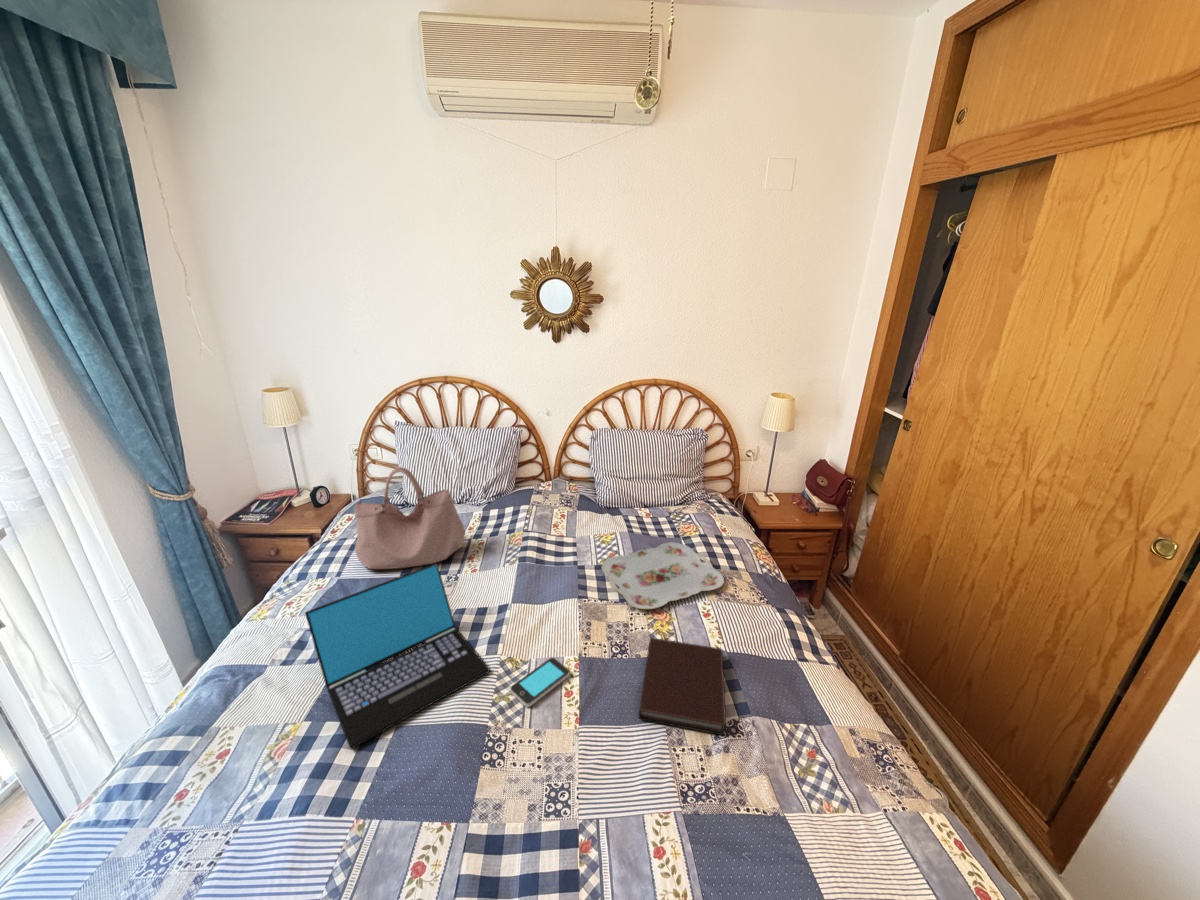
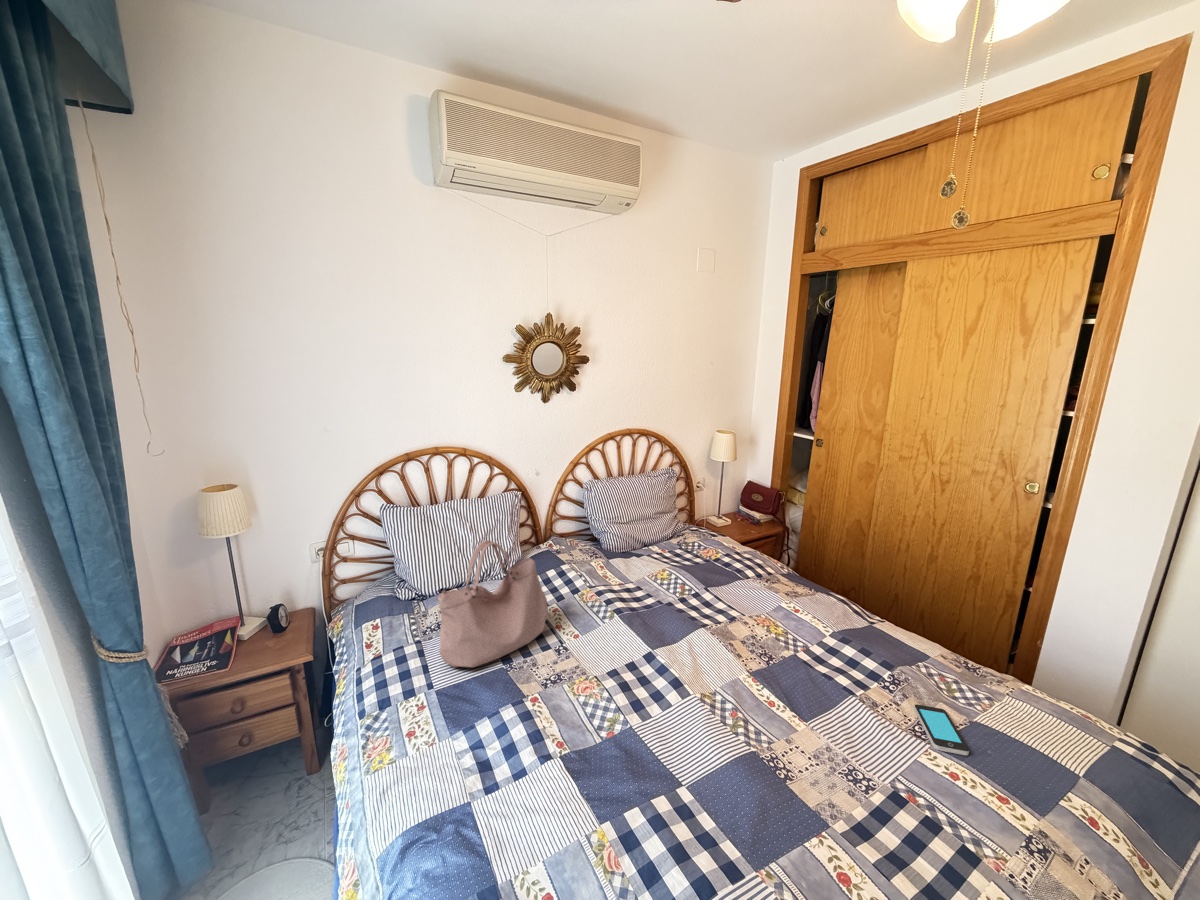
serving tray: present [601,542,724,609] -> none [679,566,780,621]
laptop: present [305,563,490,749] -> none [536,625,701,828]
notebook: present [639,638,726,735] -> none [783,627,898,696]
smartphone: present [511,658,569,707] -> present [914,704,969,755]

